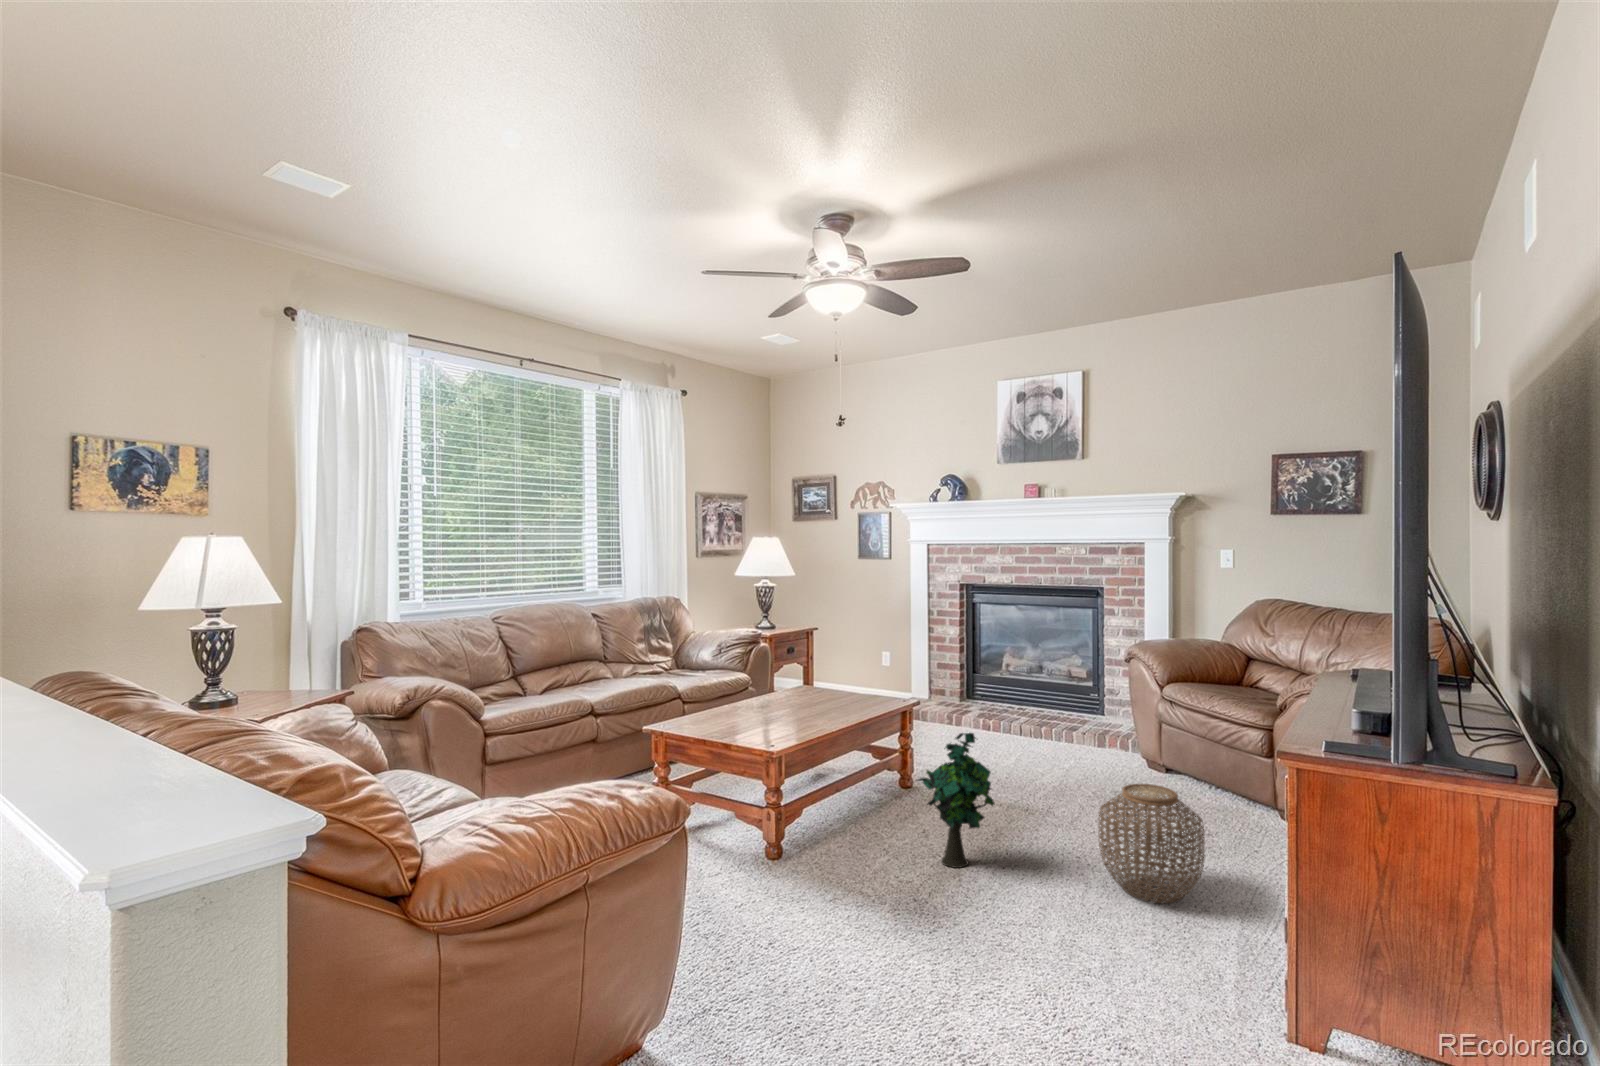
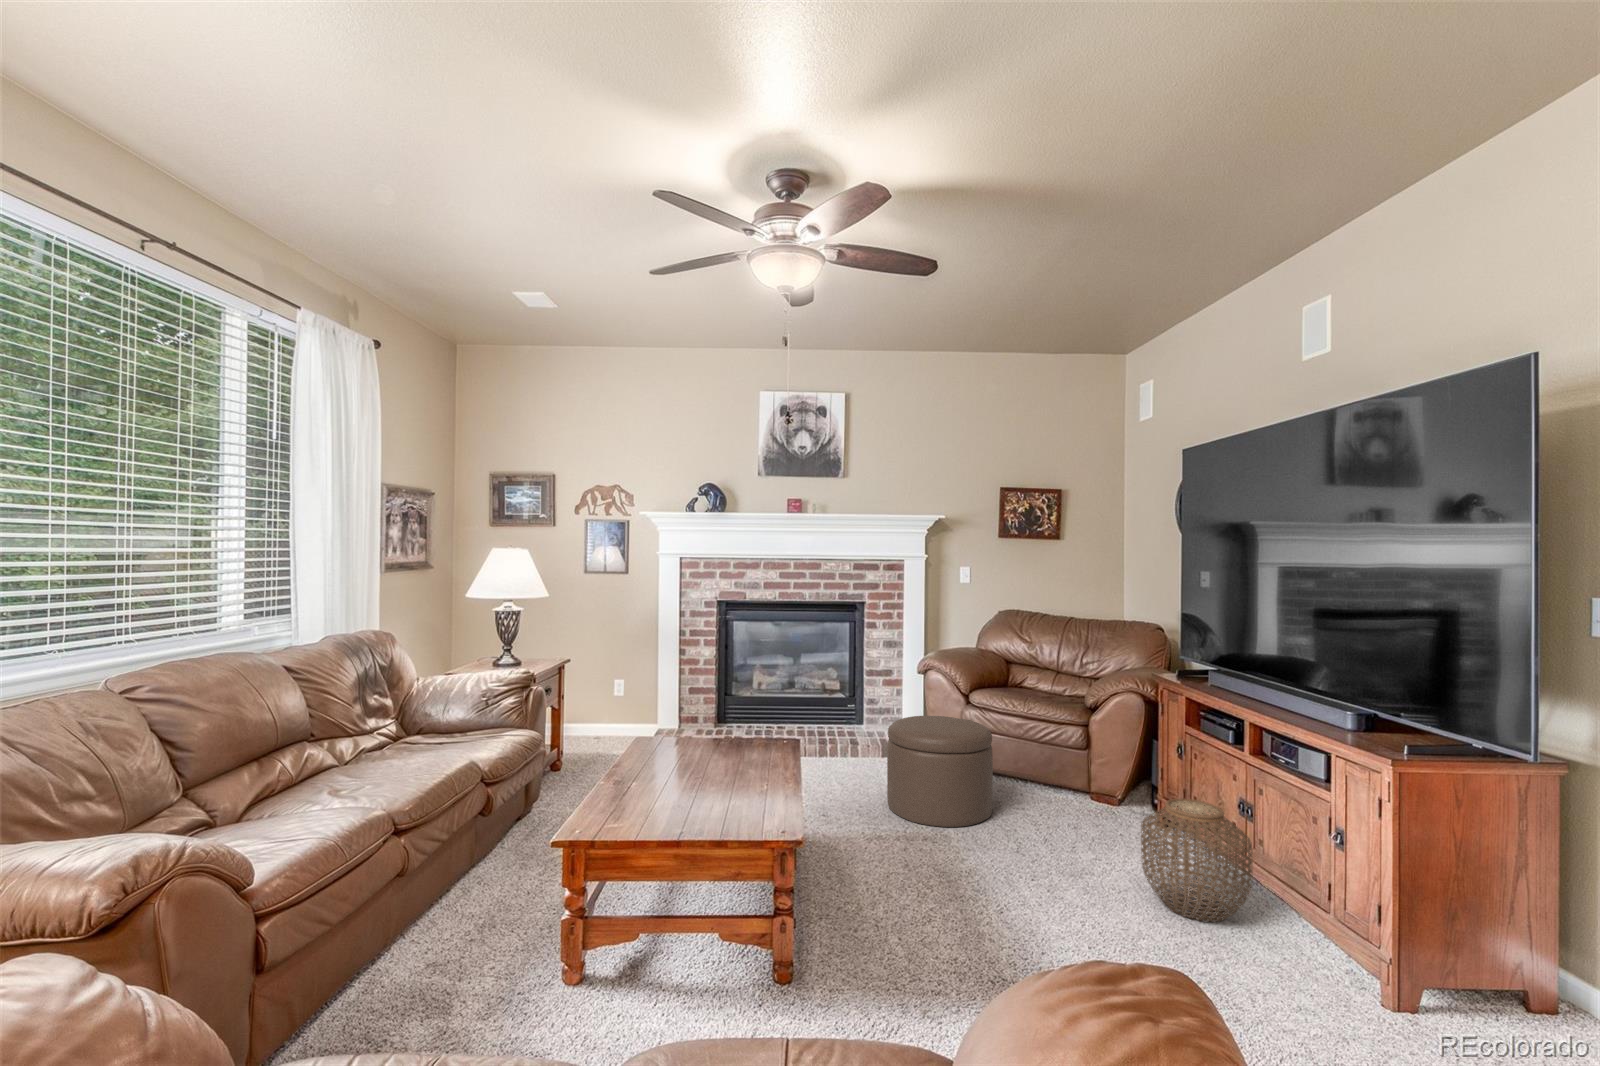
ottoman: none [1004,698,1108,801] -> present [887,716,993,827]
decorative plant: present [917,733,995,868] -> none [975,776,1069,945]

